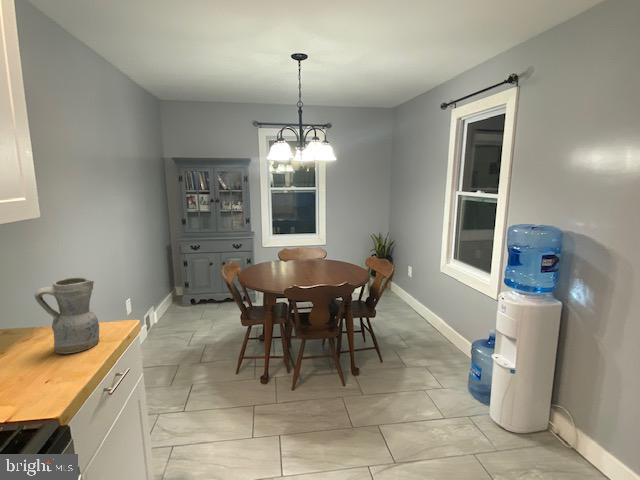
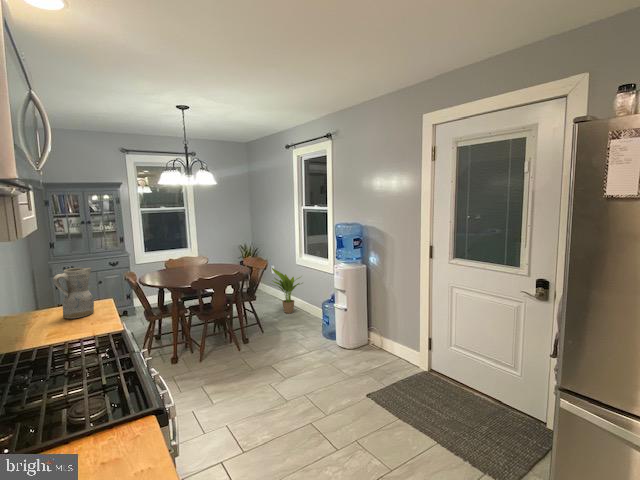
potted plant: none [401,272,449,336] -> present [272,268,300,313]

